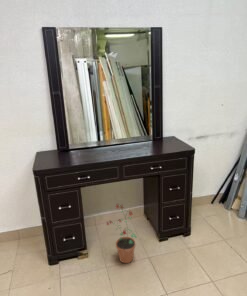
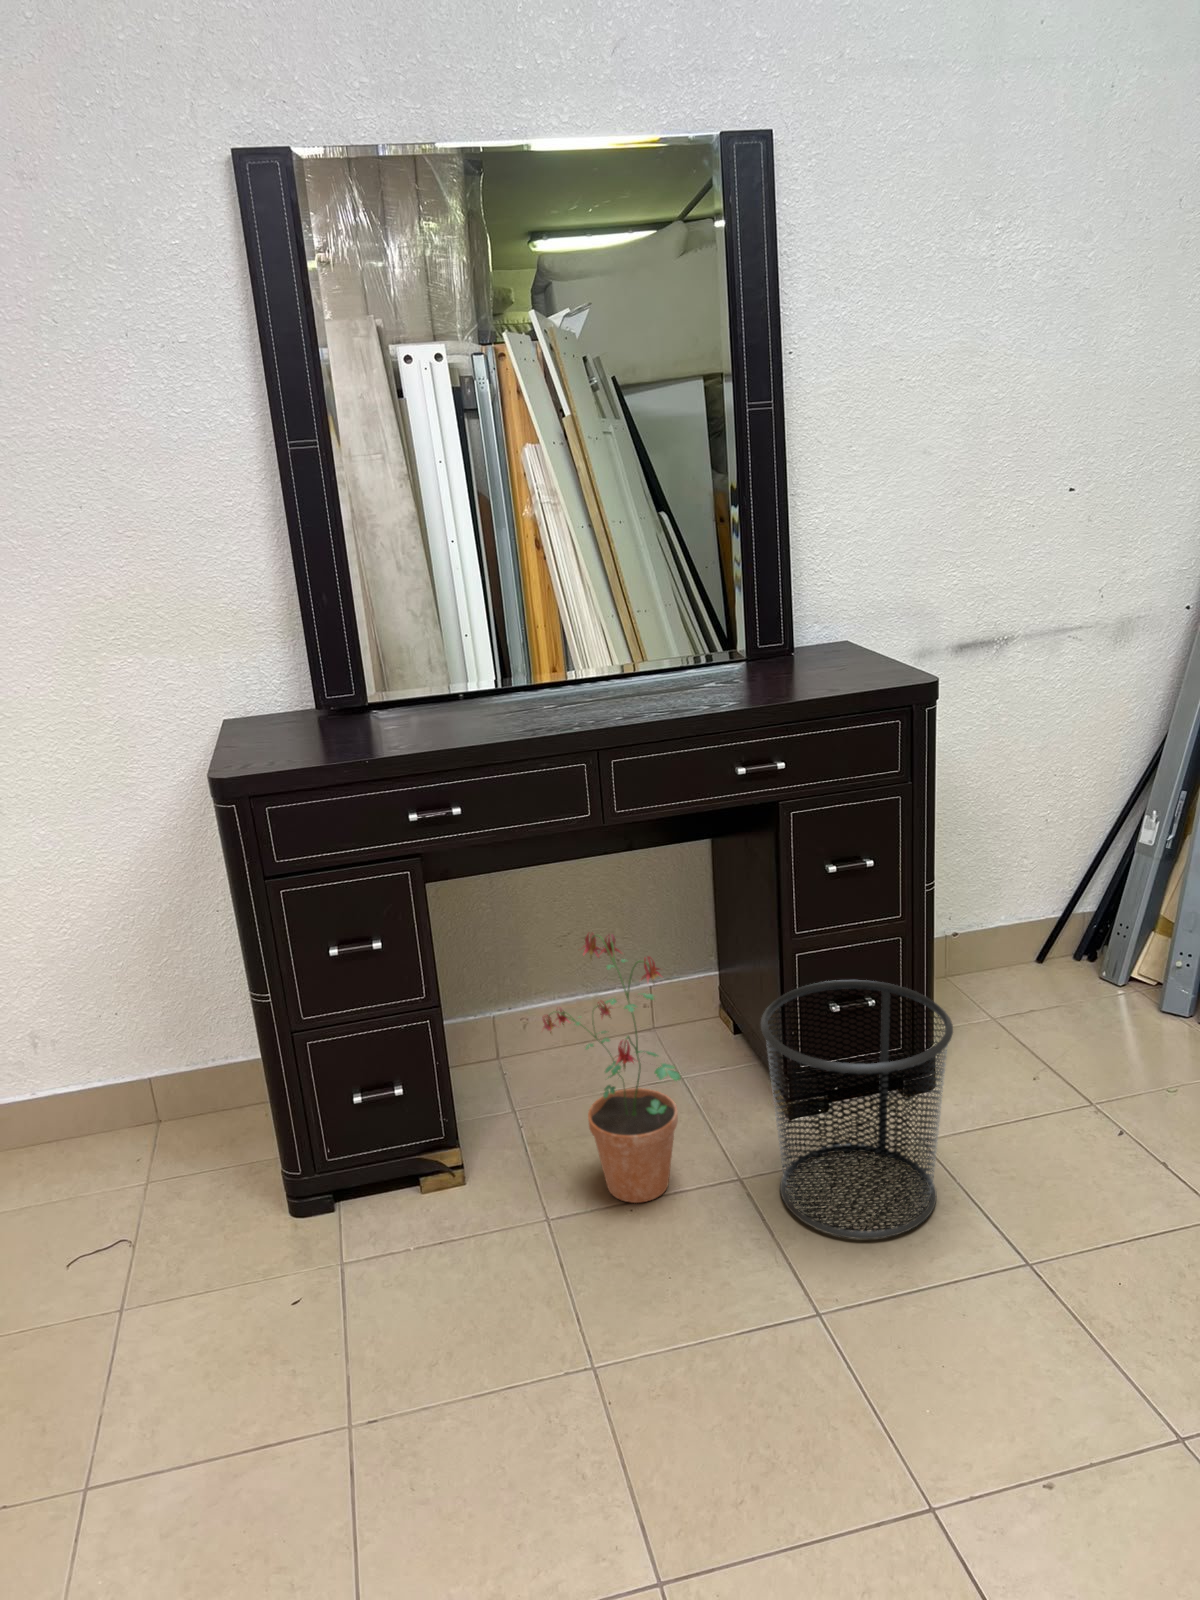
waste bin: none [155,215,197,275] -> present [761,980,953,1239]

